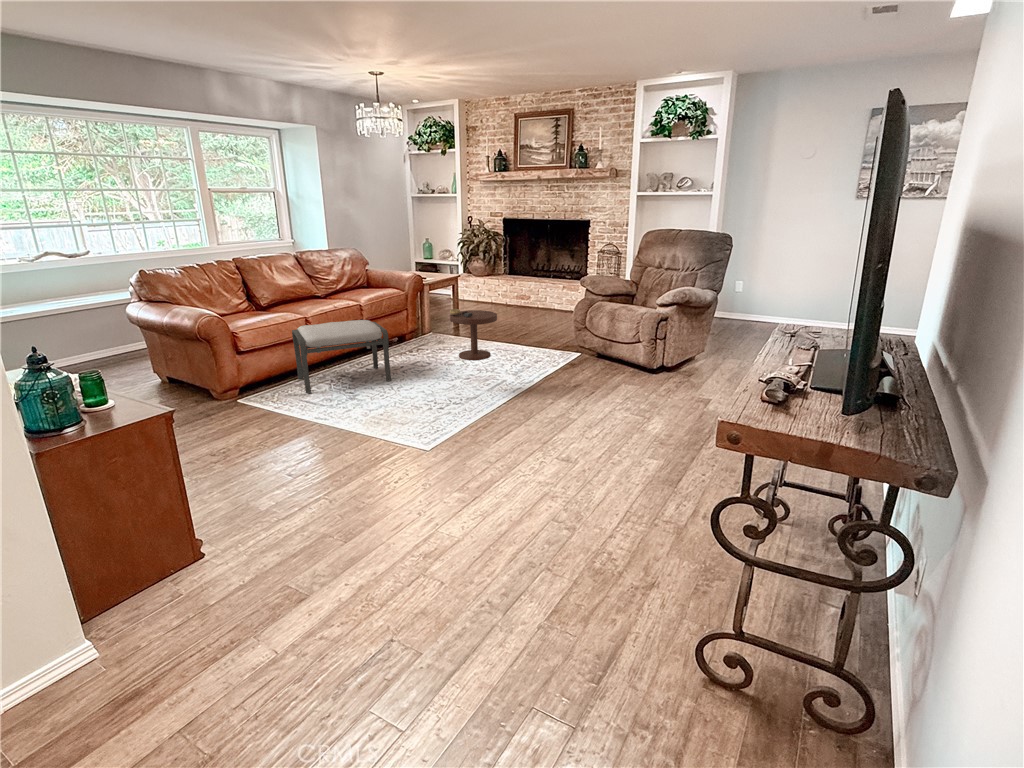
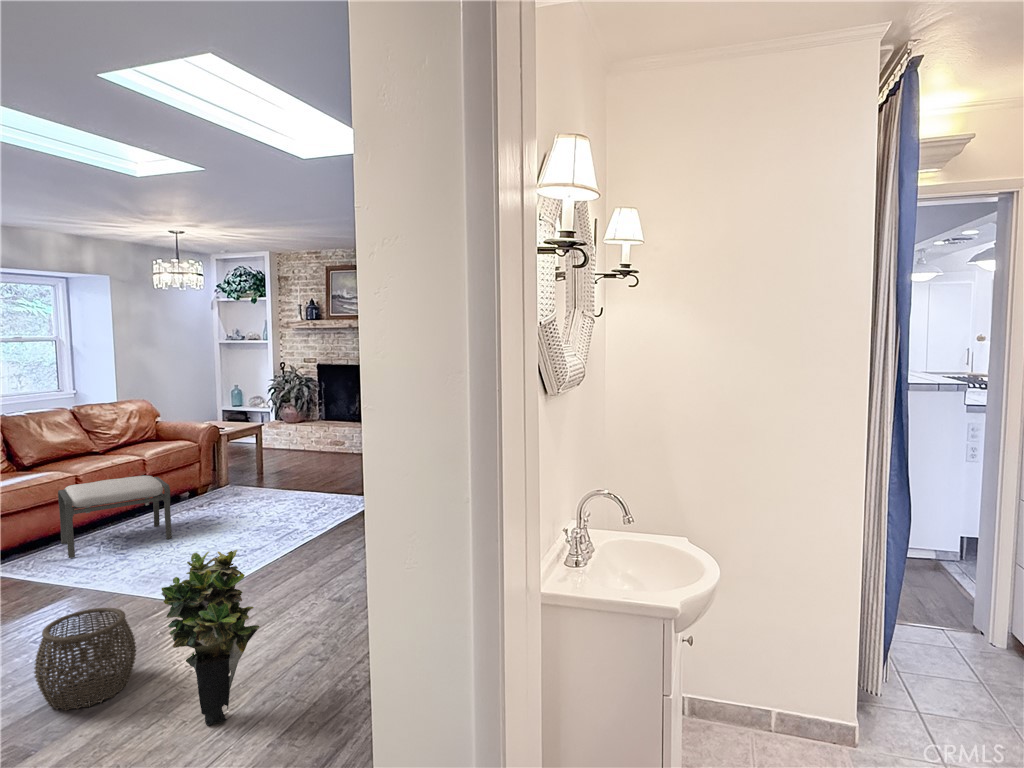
side table: present [450,309,497,361] -> none [234,461,284,546]
potted plant: none [414,409,519,596] -> present [162,550,259,726]
woven basket: none [293,455,385,556] -> present [34,608,136,710]

